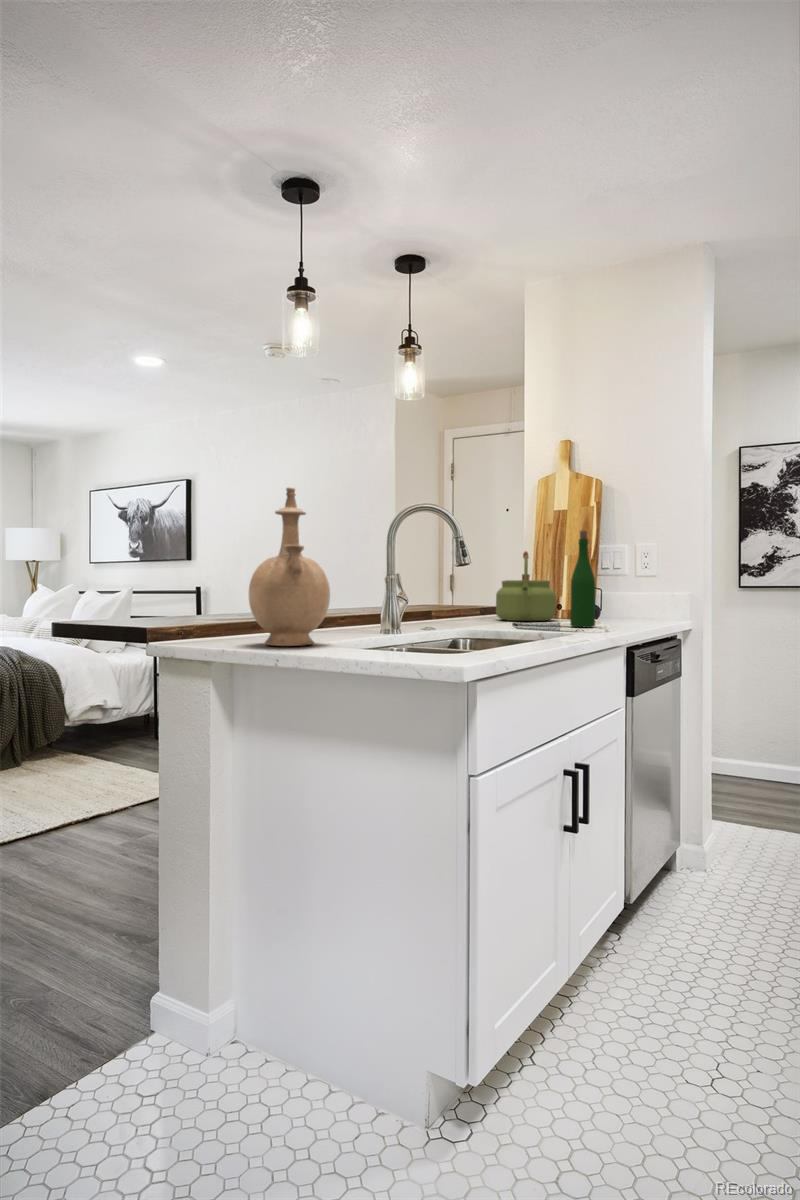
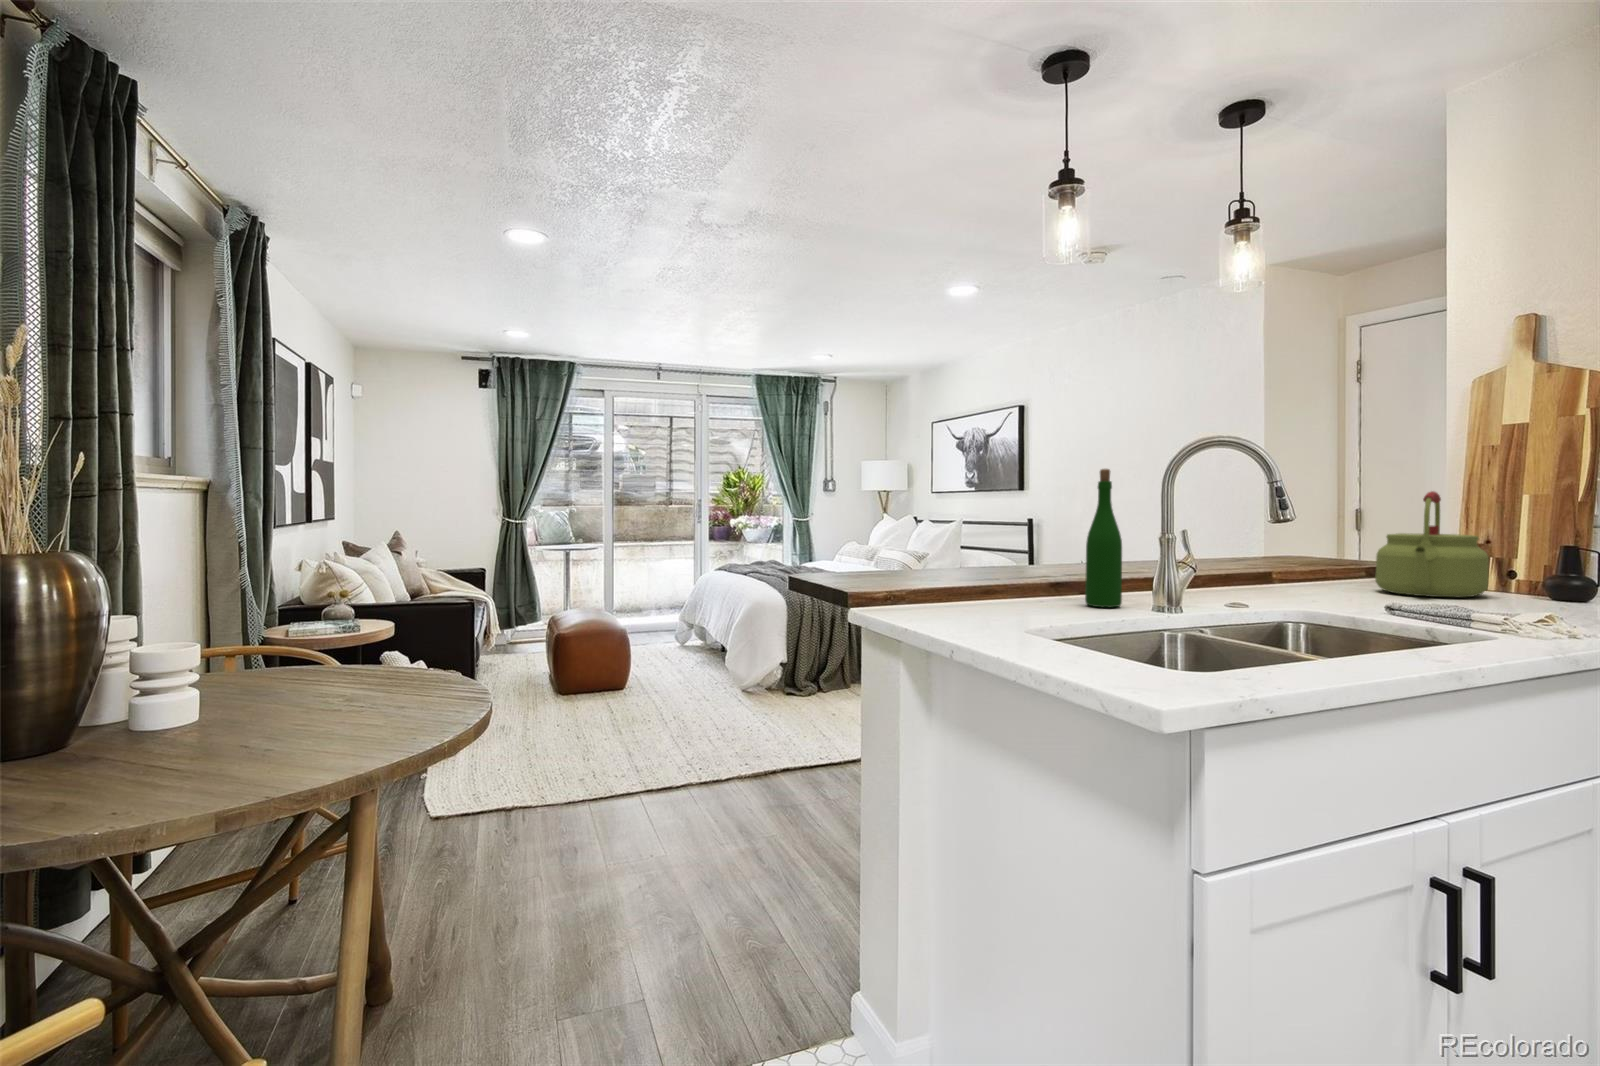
vase: present [249,488,330,646] -> none [950,438,1049,626]
wine bottle: present [570,530,595,627] -> present [1085,469,1122,607]

